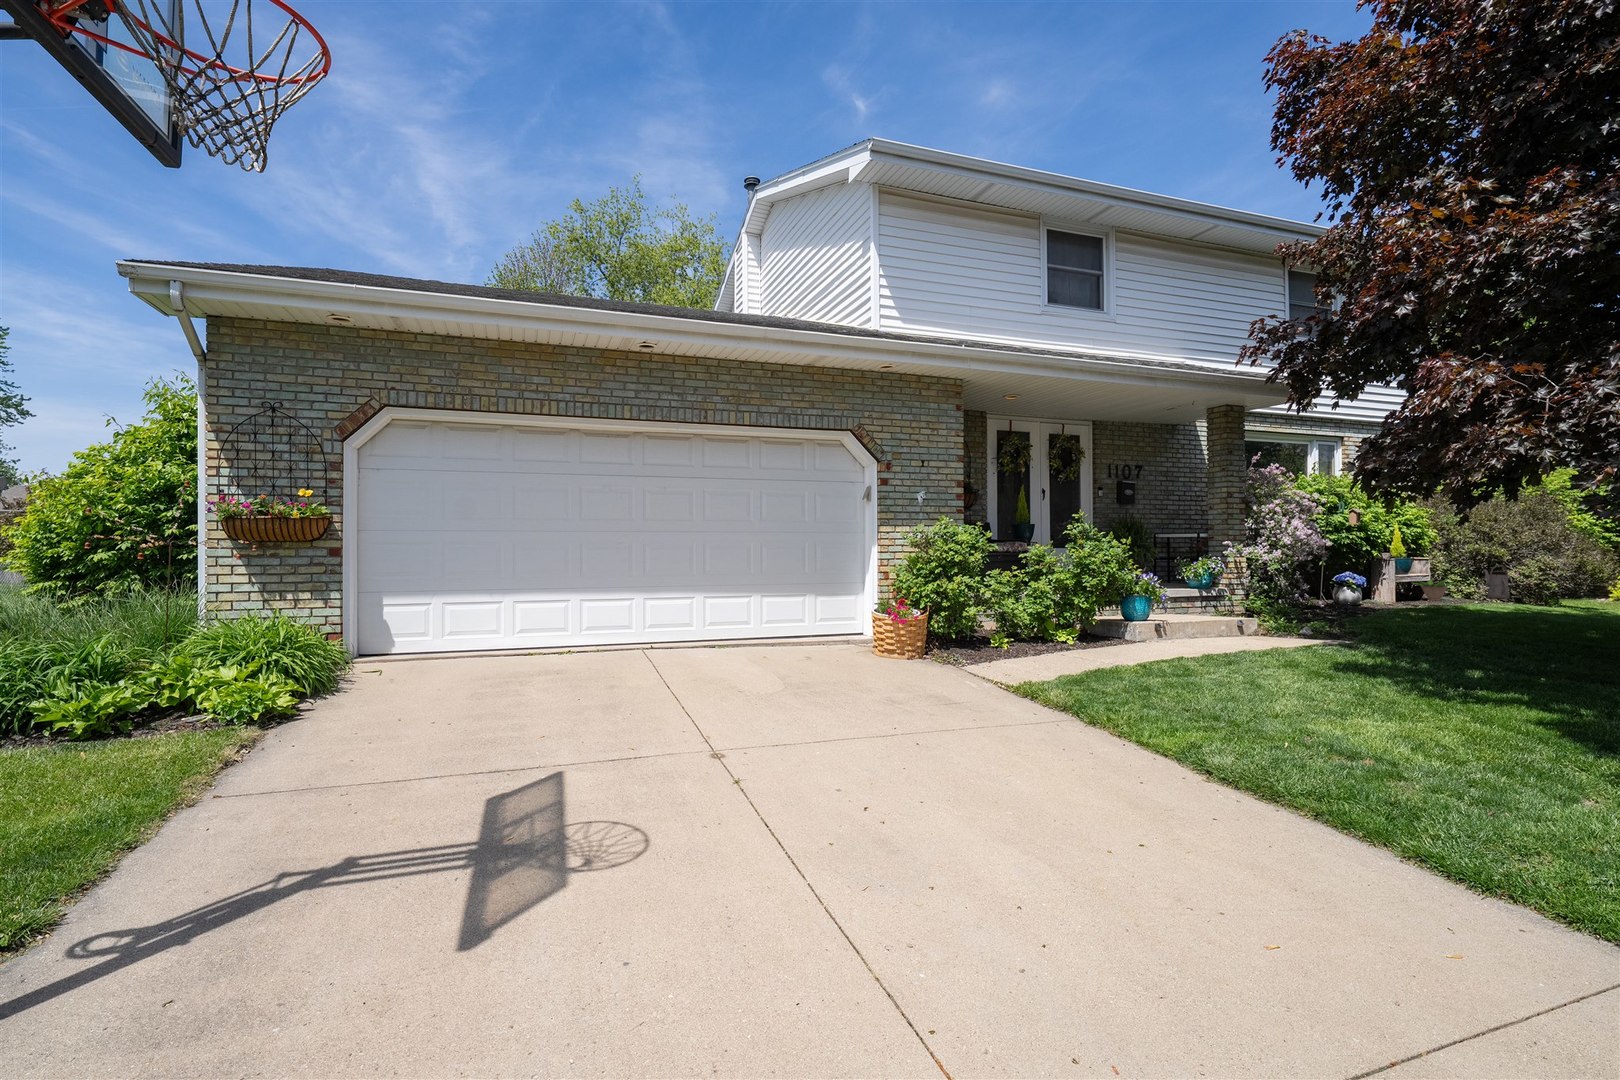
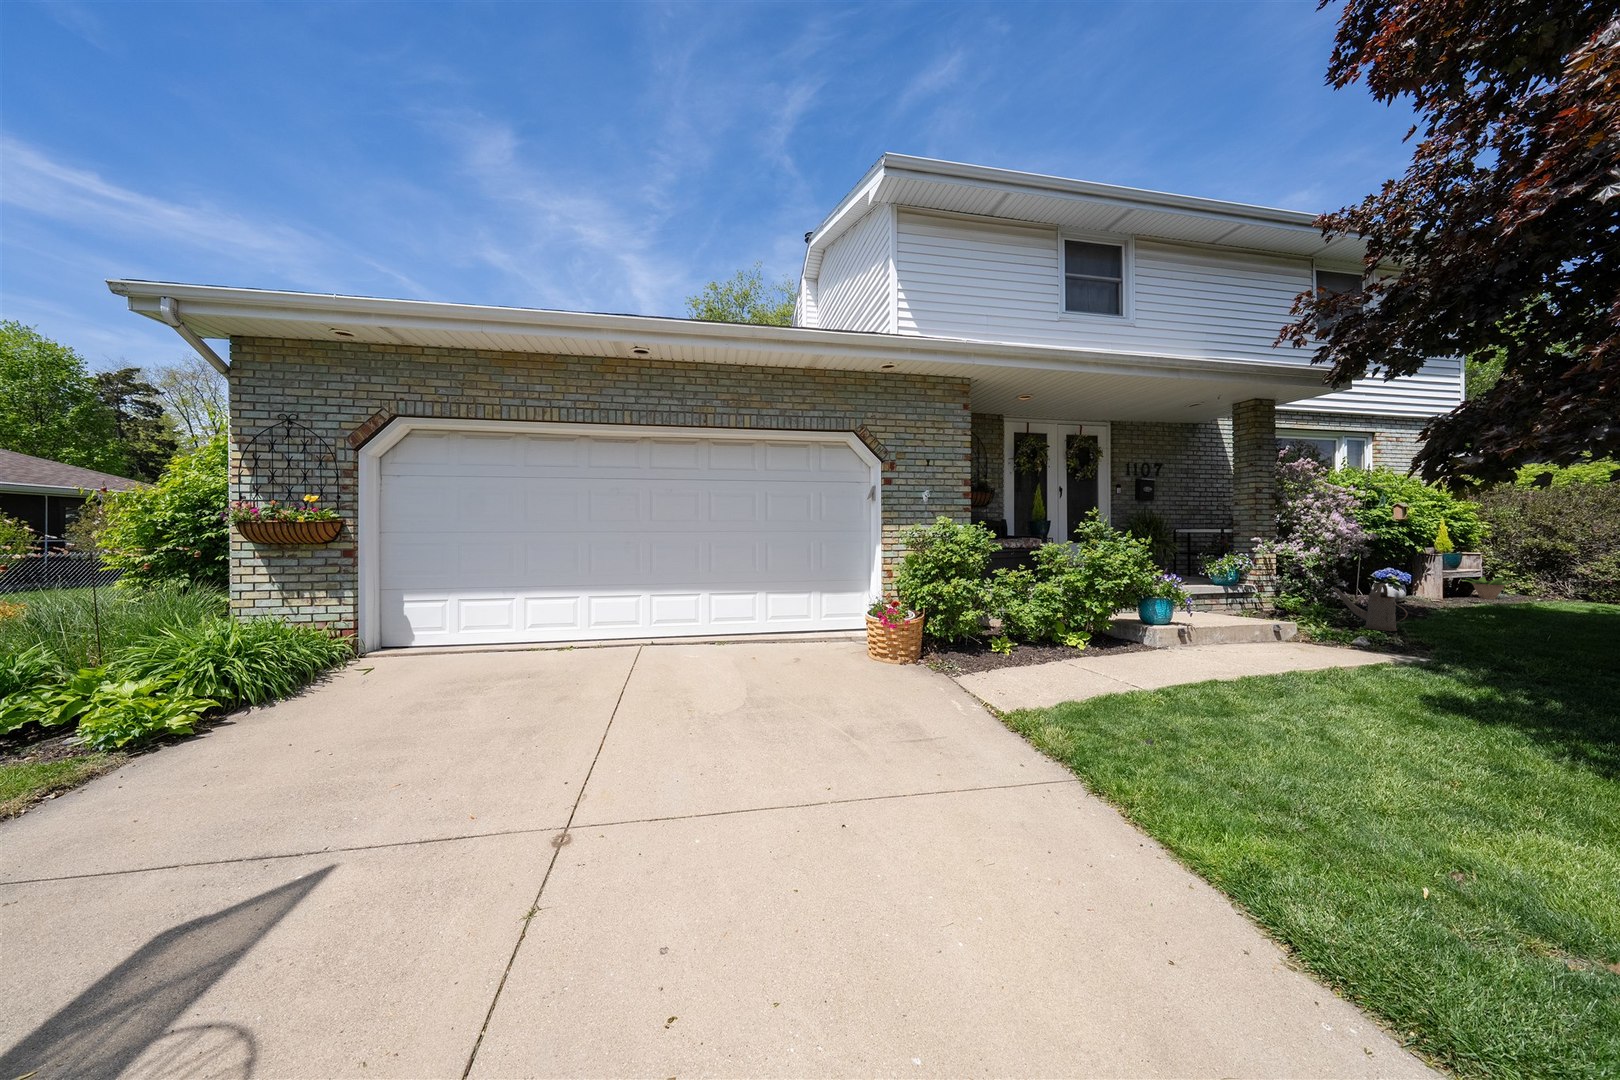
watering can: present [1484,566,1509,598] -> present [1334,584,1408,631]

